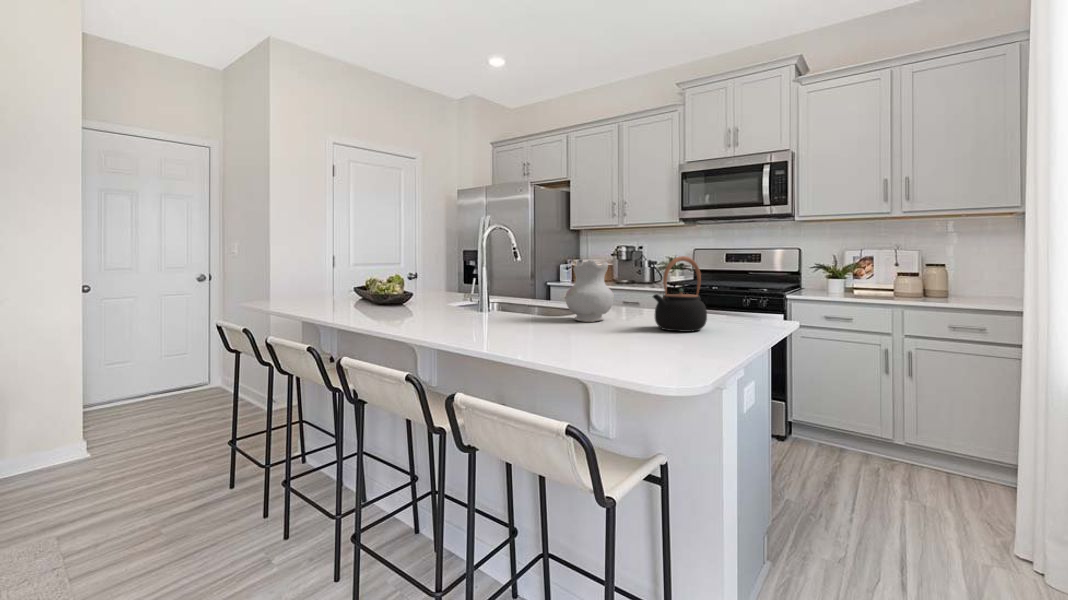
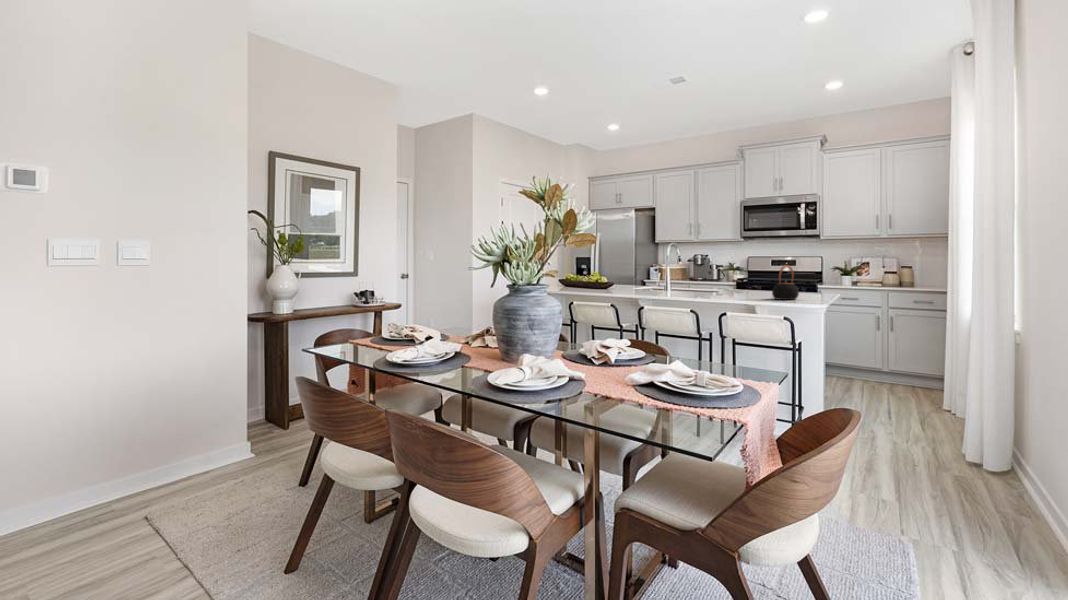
ceramic pitcher: present [566,259,614,322] -> none [718,266,745,298]

